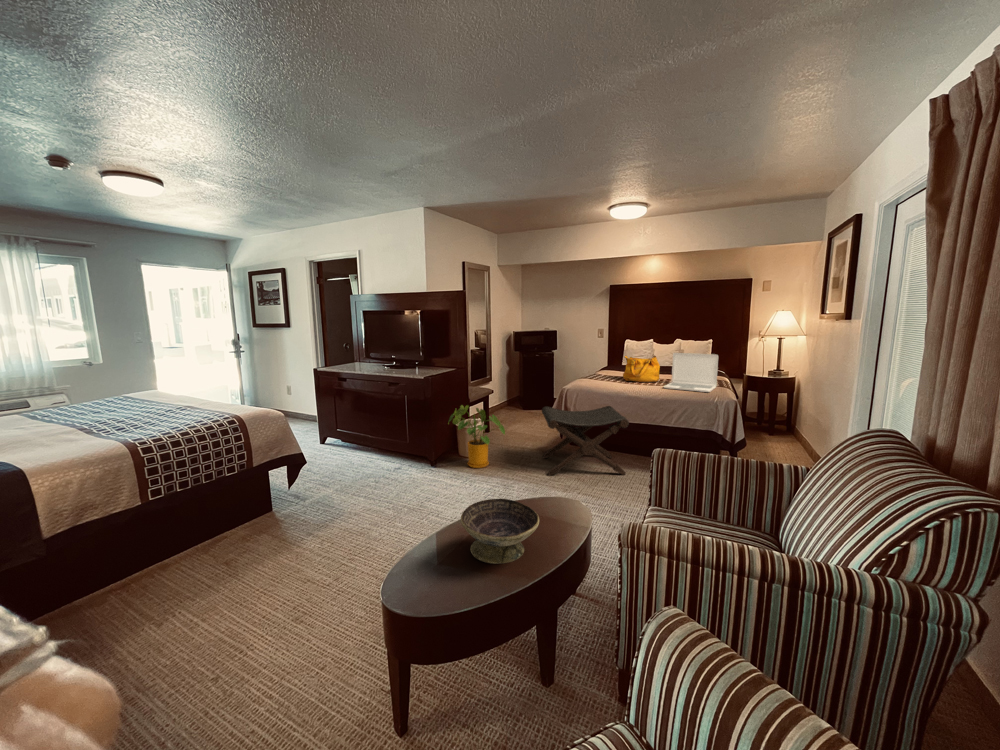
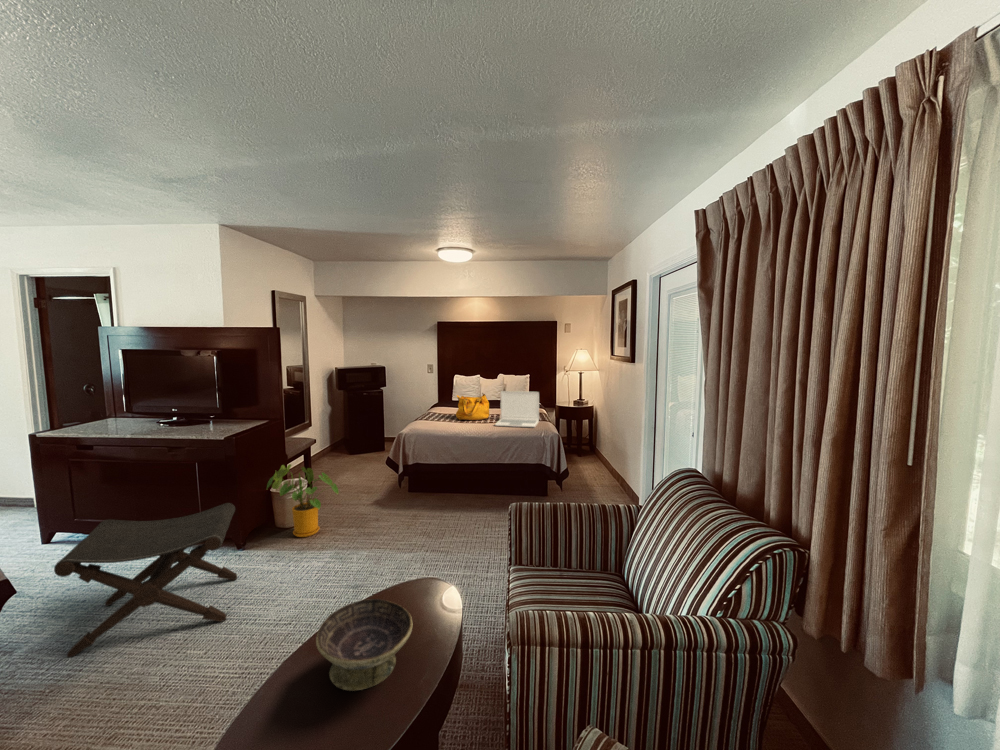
footstool: present [542,406,629,476] -> present [54,503,237,657]

